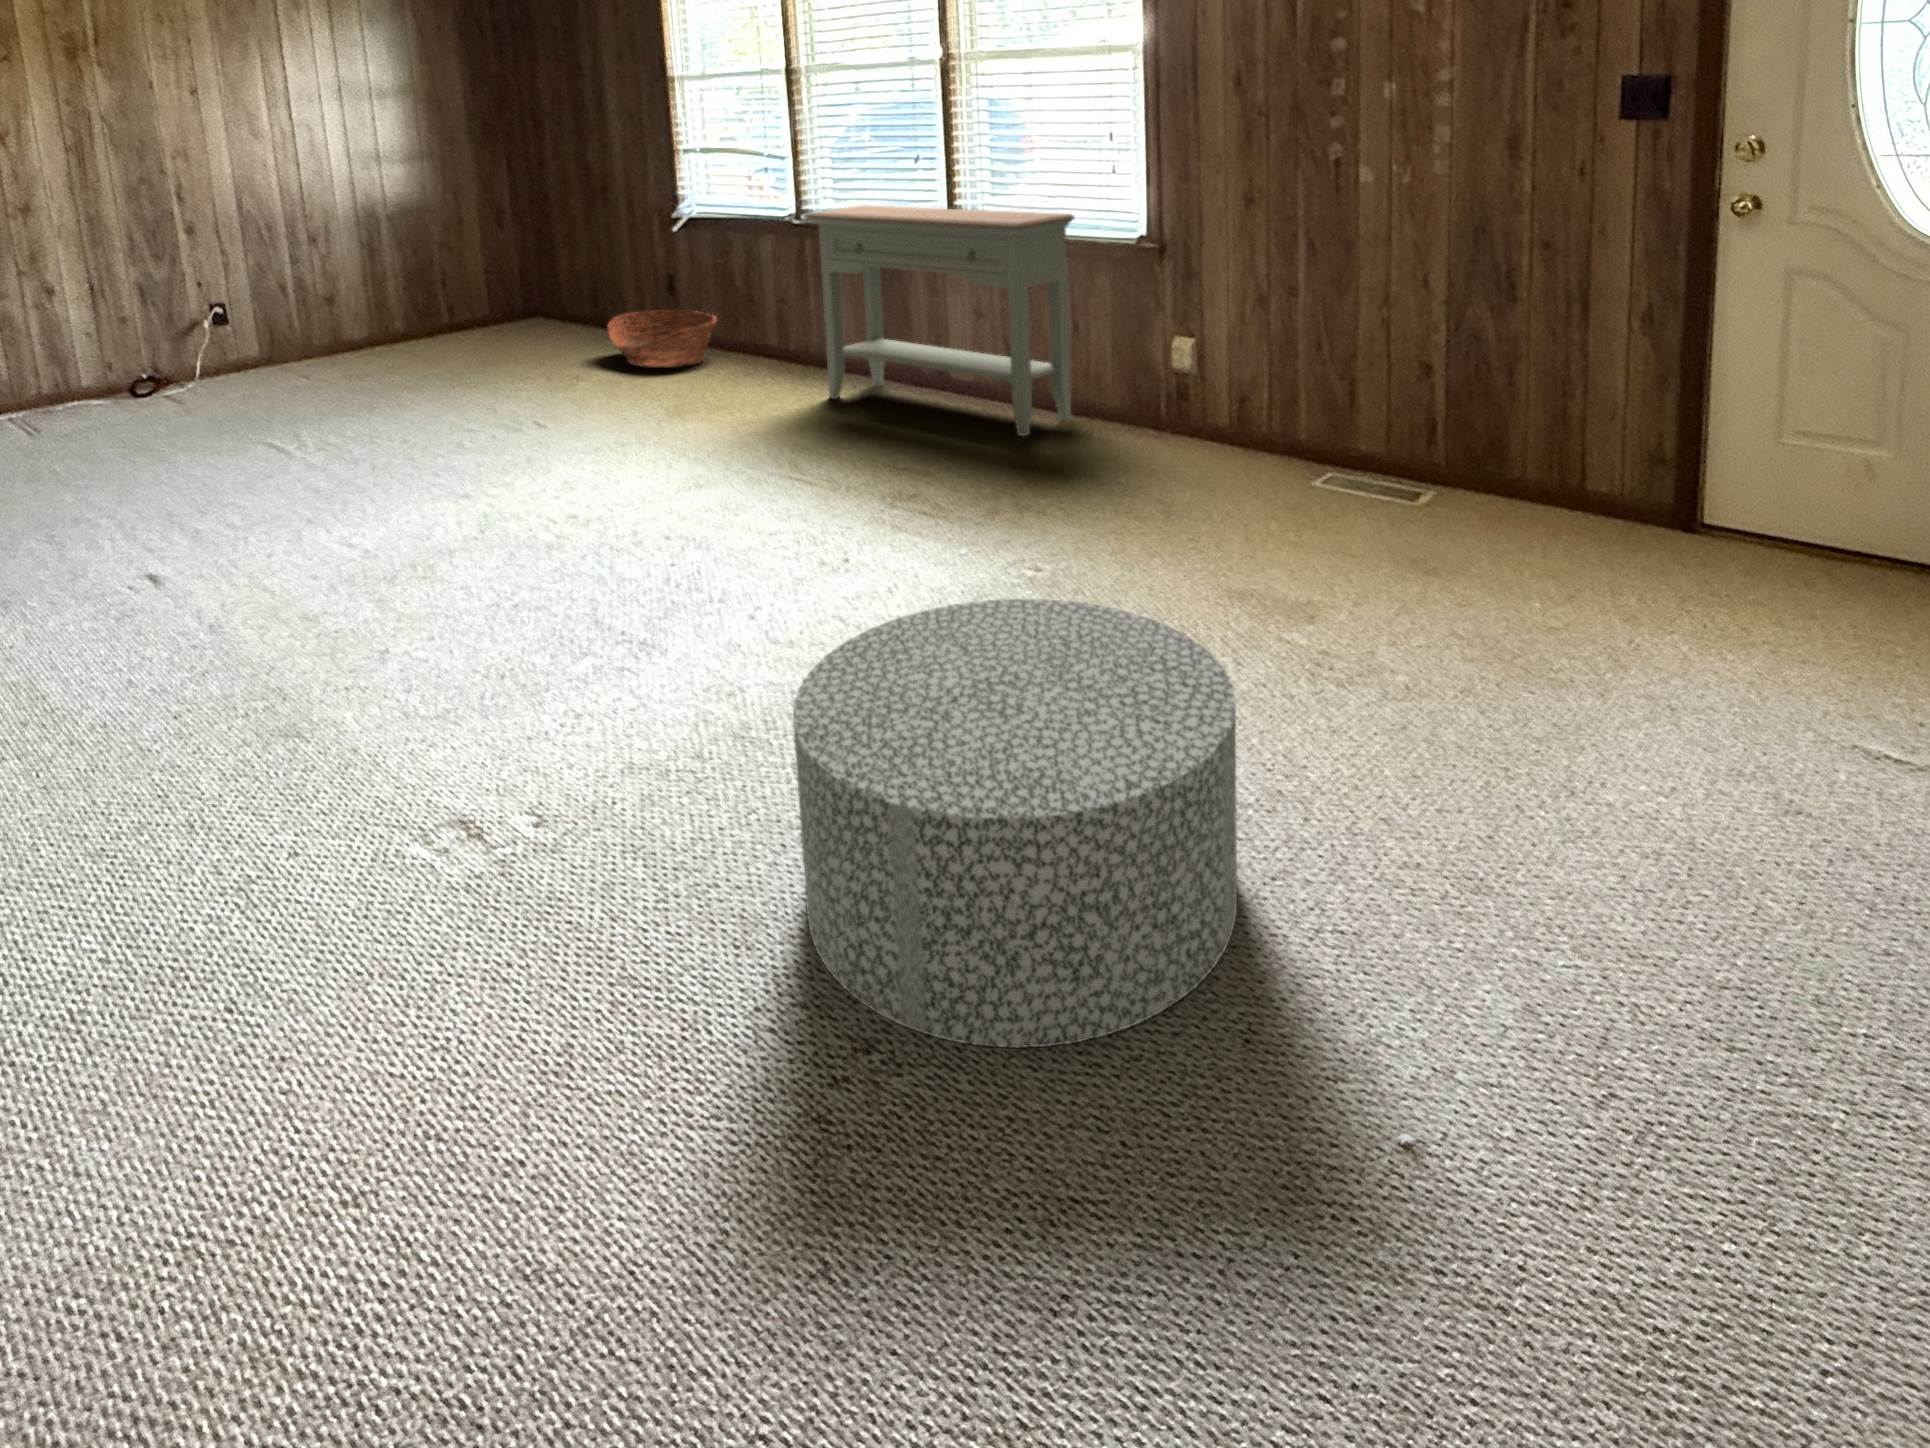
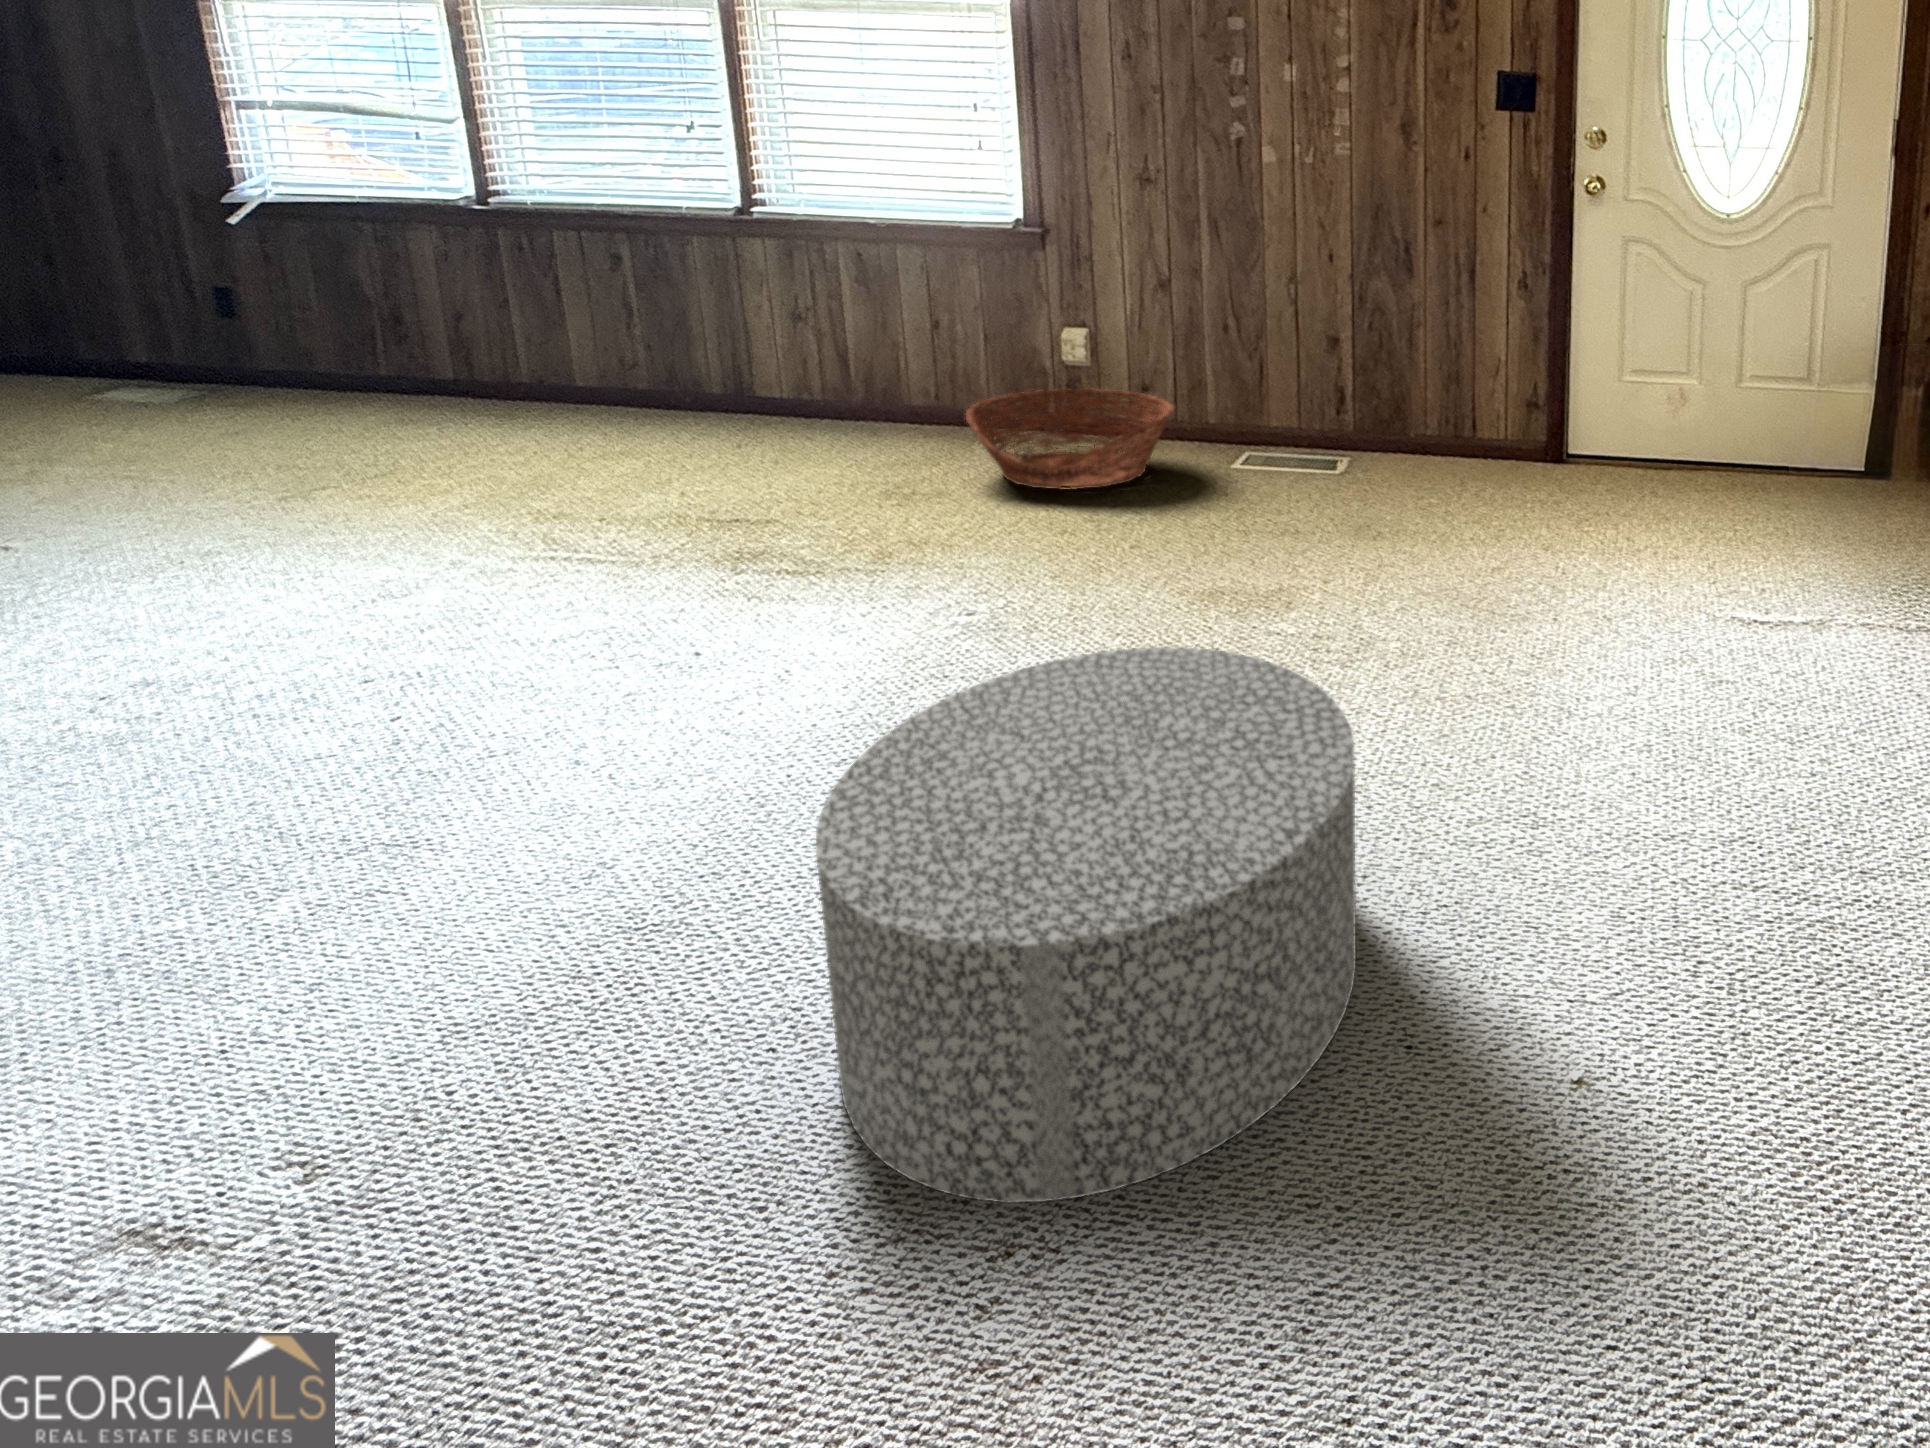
console table: present [804,205,1074,436] -> none [535,197,953,467]
basket: present [608,310,717,368] -> present [966,389,1173,490]

